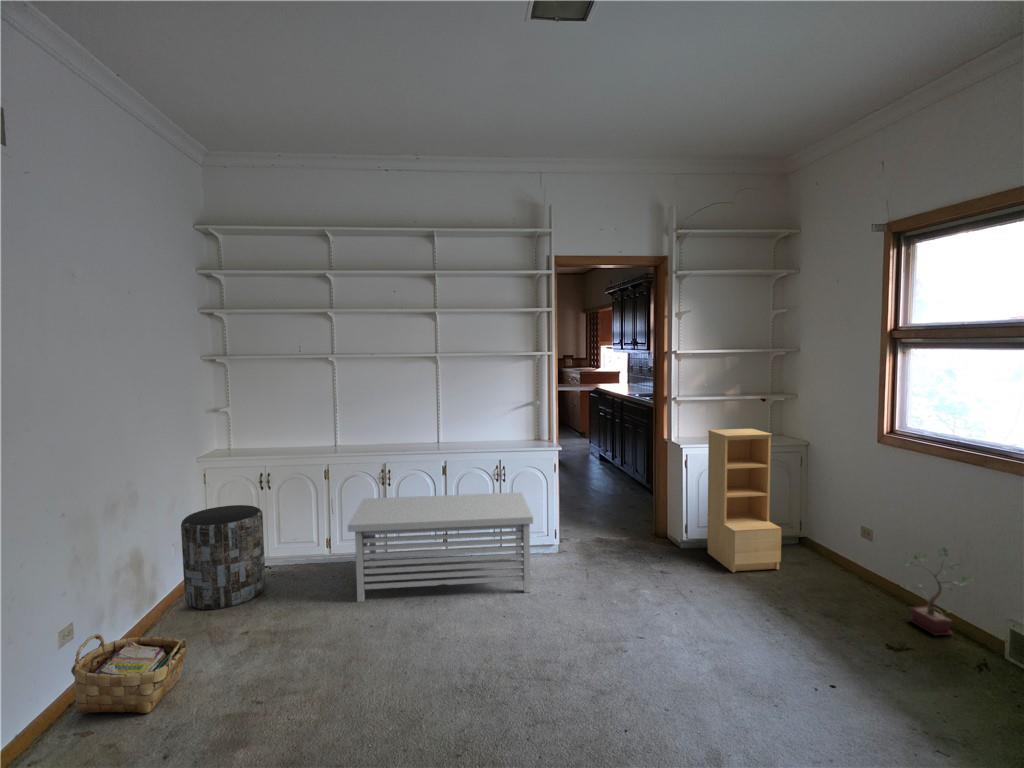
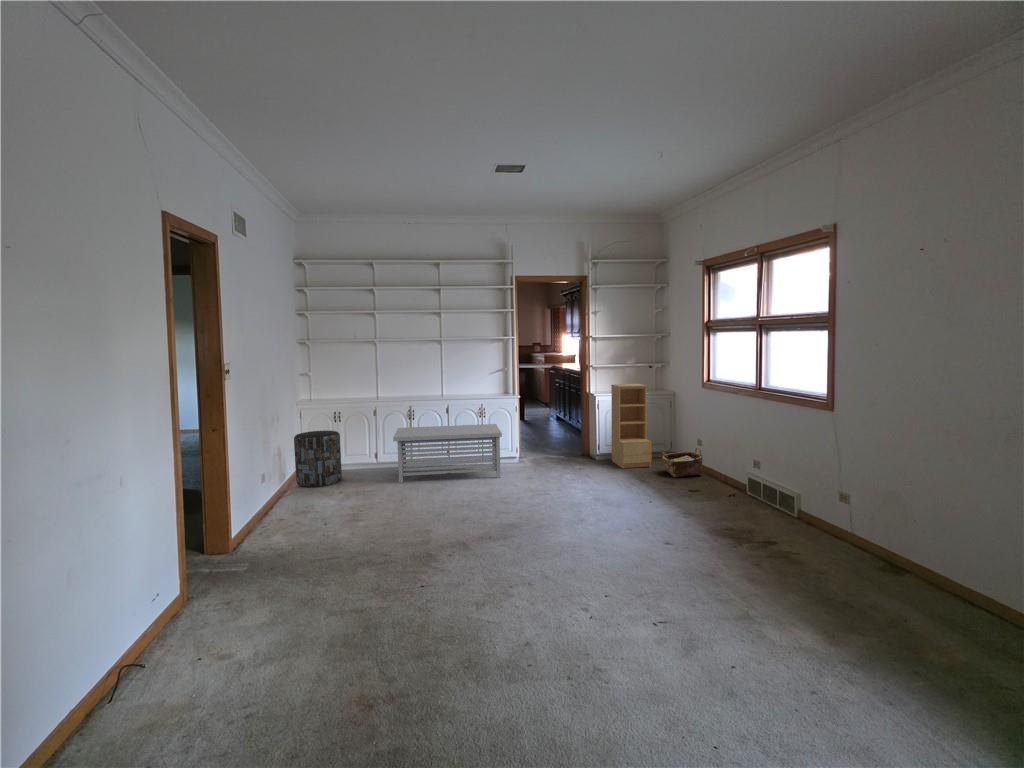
potted plant: present [904,547,970,635] -> none [707,440,734,488]
woven basket: present [71,634,187,713] -> present [662,447,702,477]

